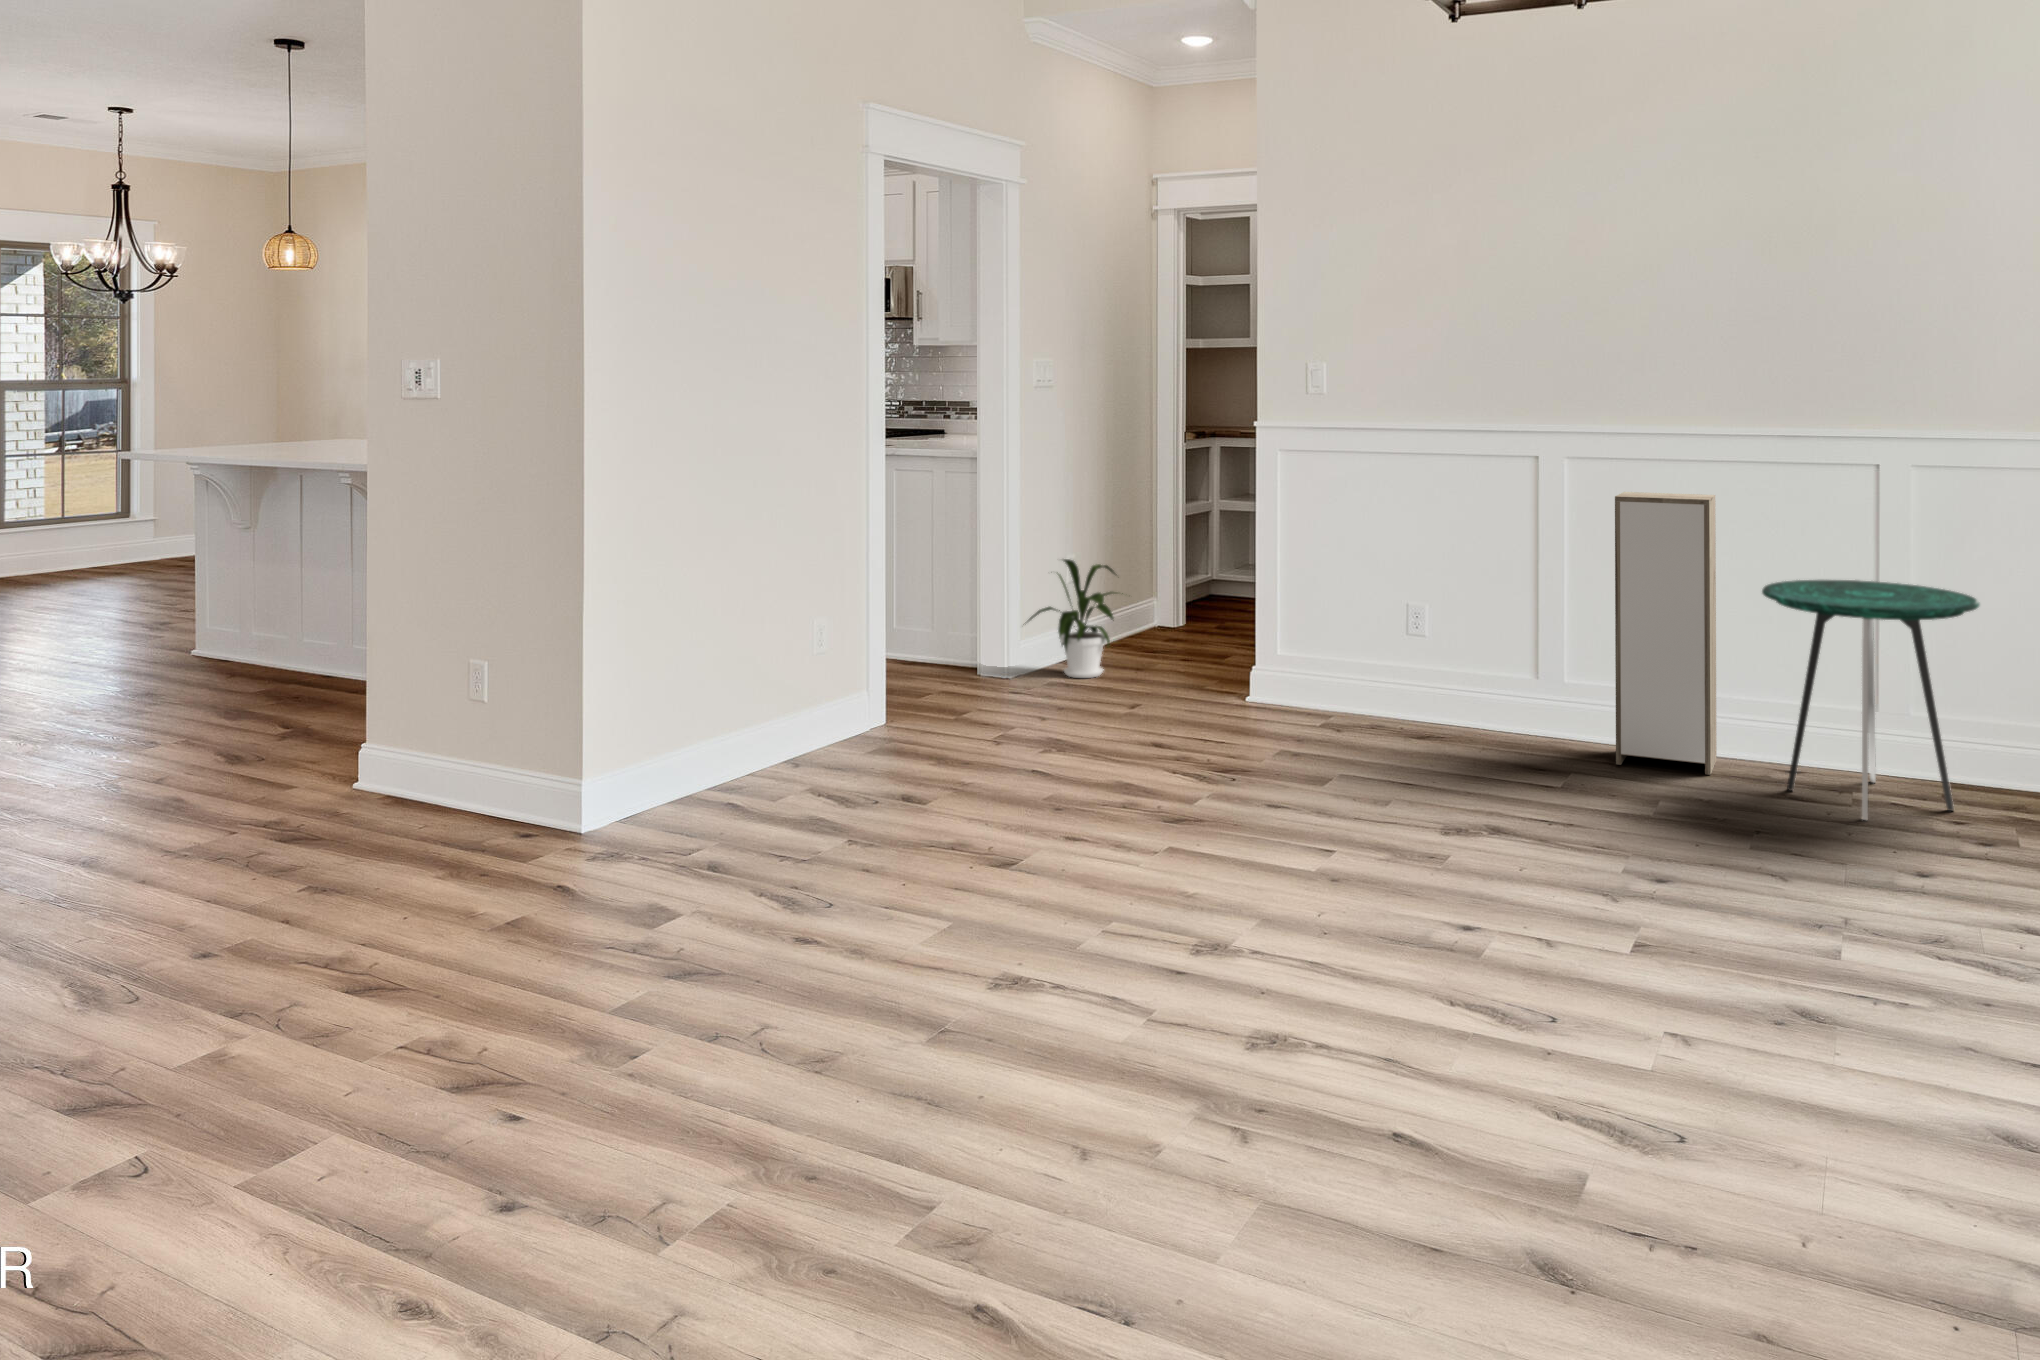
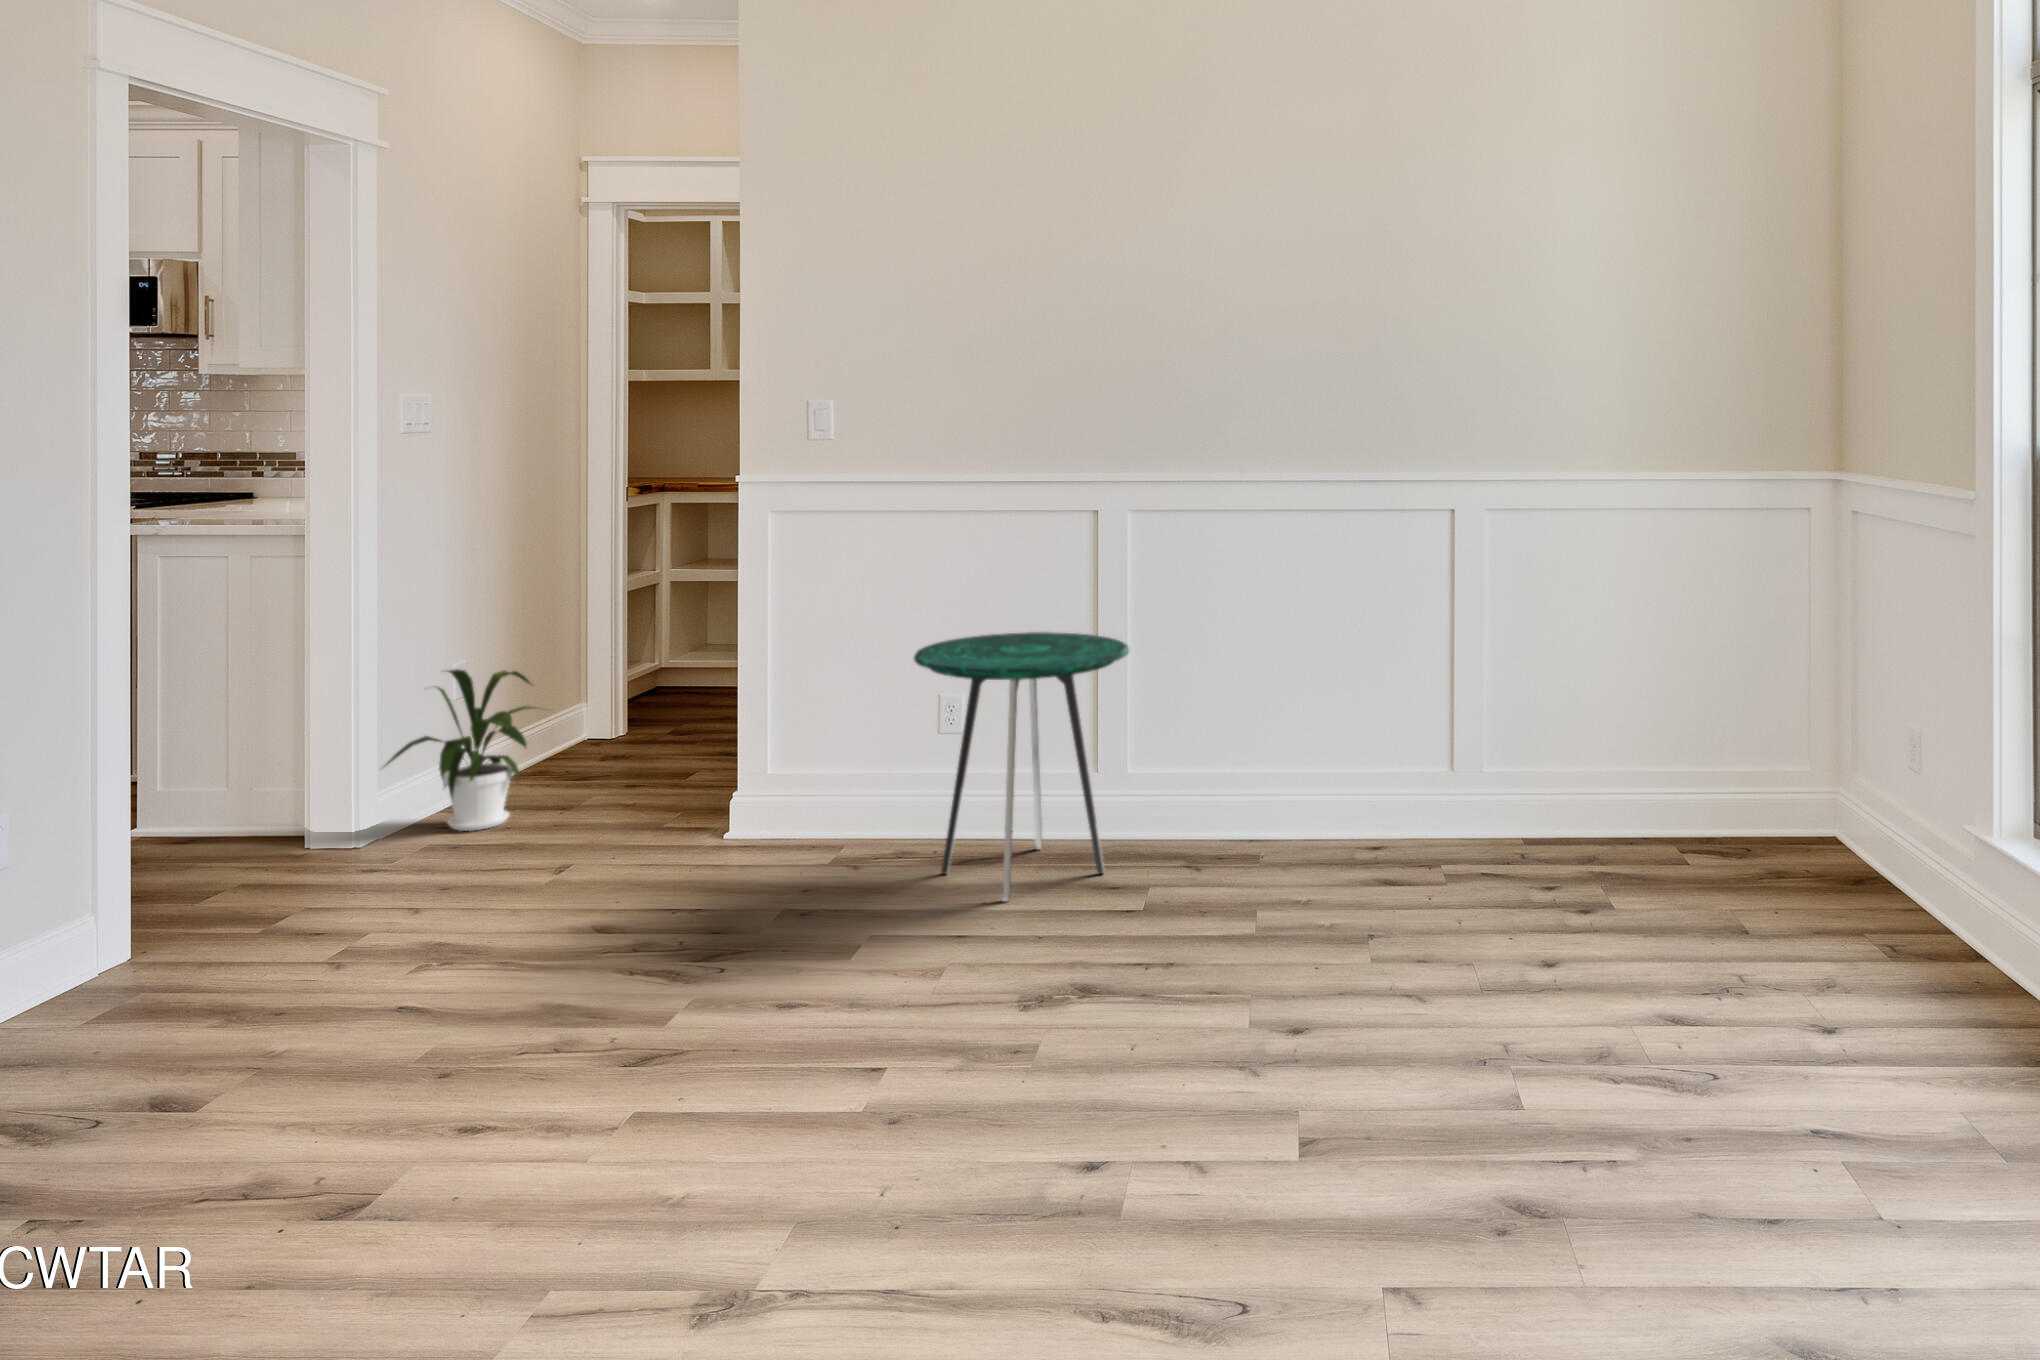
storage cabinet: present [1615,492,1717,775] -> none [1193,545,1297,866]
side table: present [1762,580,1980,820] -> present [914,632,1129,901]

